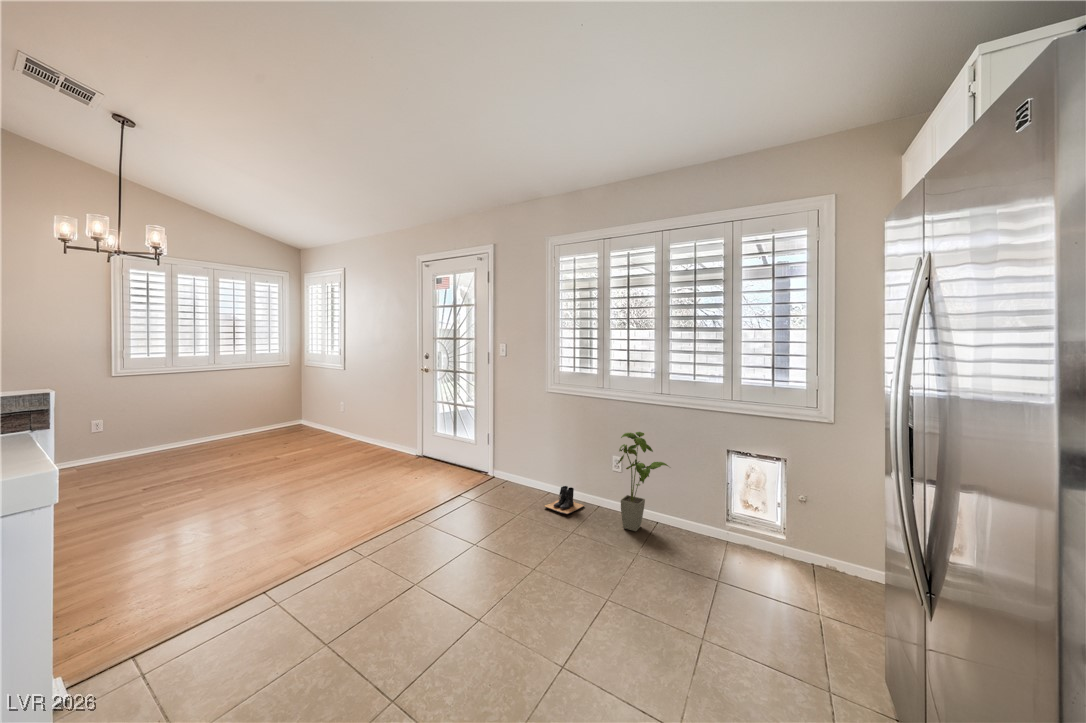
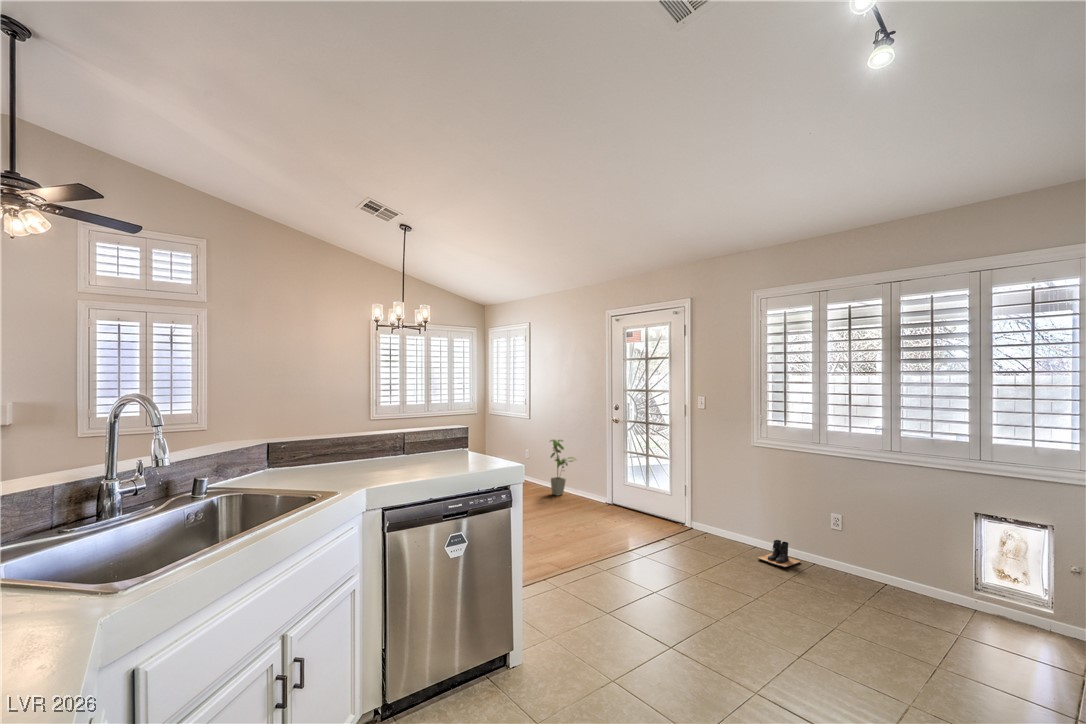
house plant: present [618,432,668,531] -> present [551,439,575,495]

